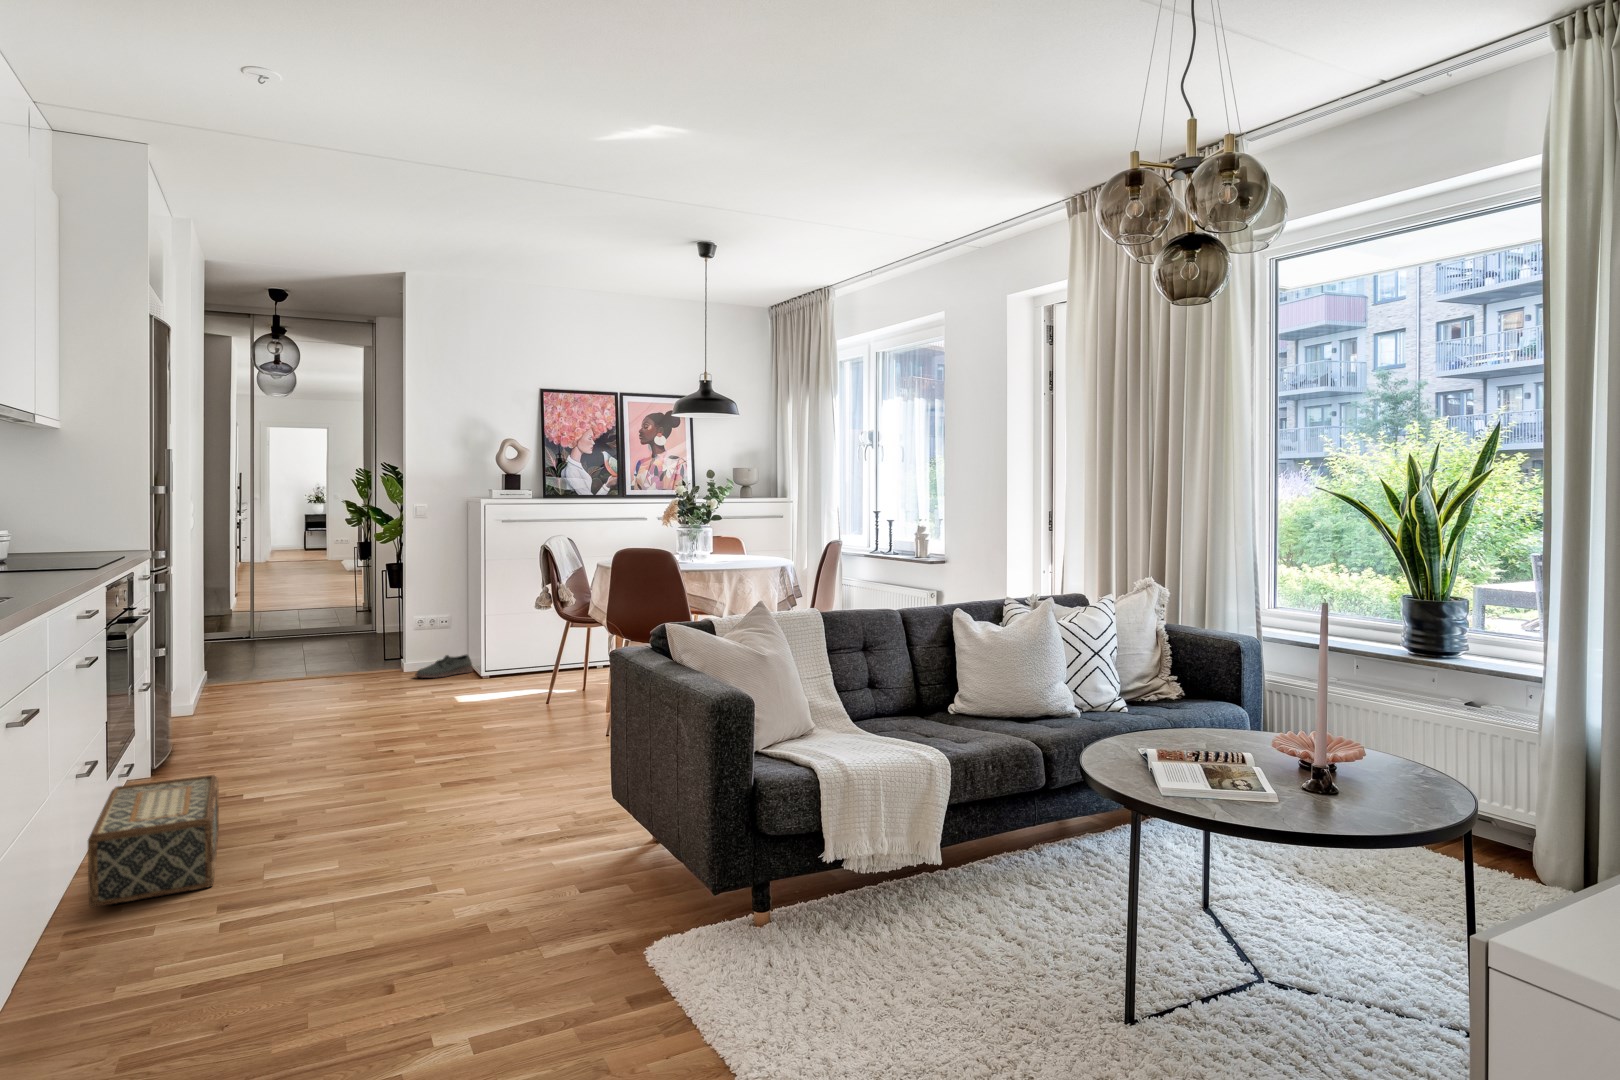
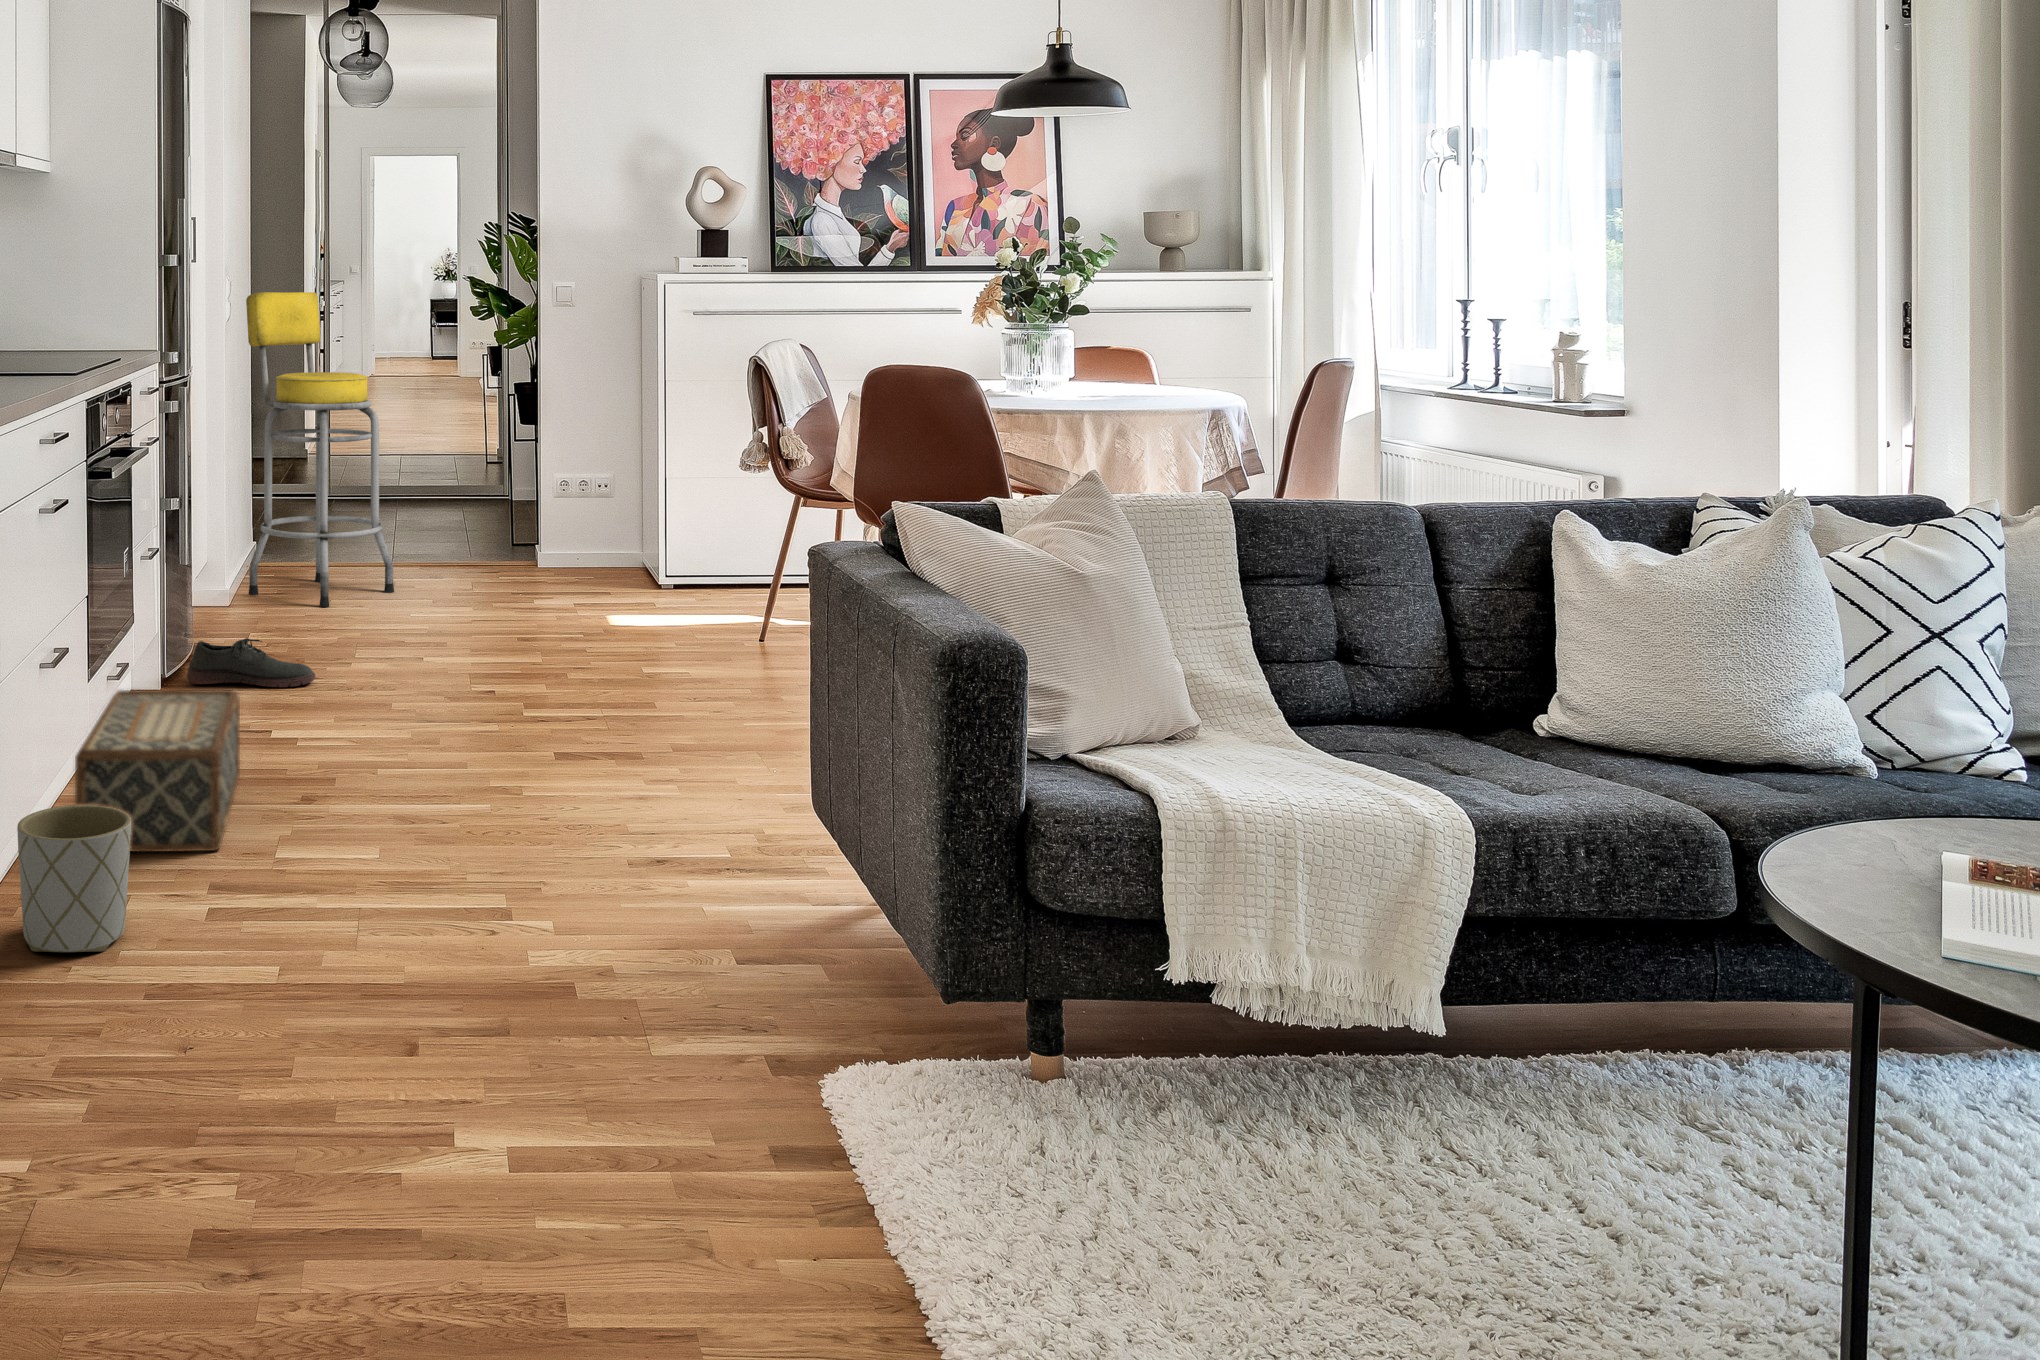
bar stool: none [195,507,310,710] -> present [246,292,394,607]
shoe: present [415,654,473,678] -> present [187,638,315,687]
planter: none [46,874,149,991] -> present [17,805,131,952]

